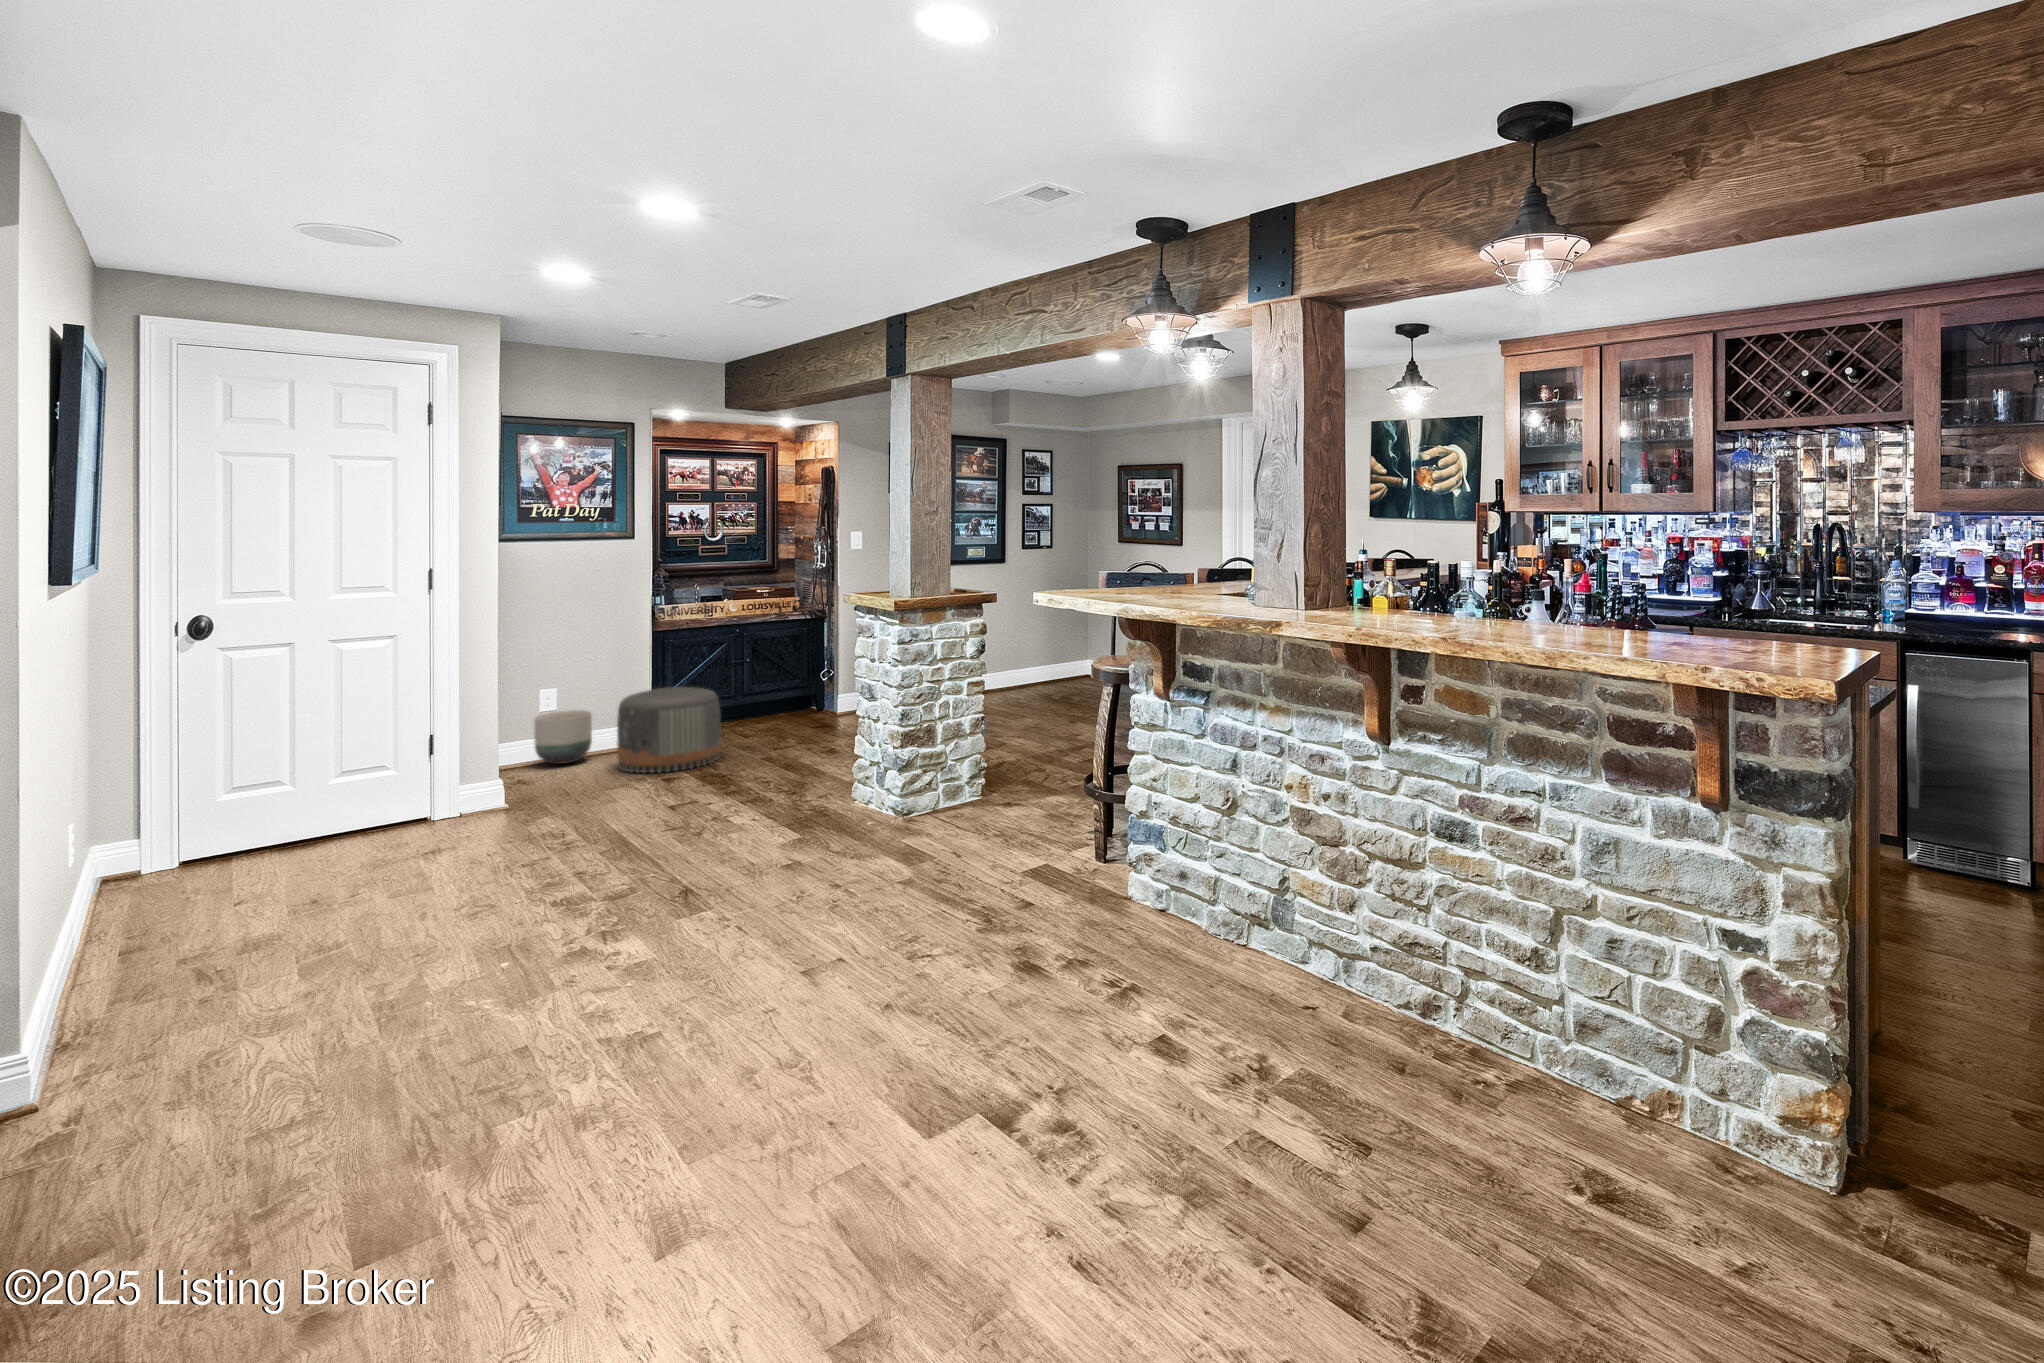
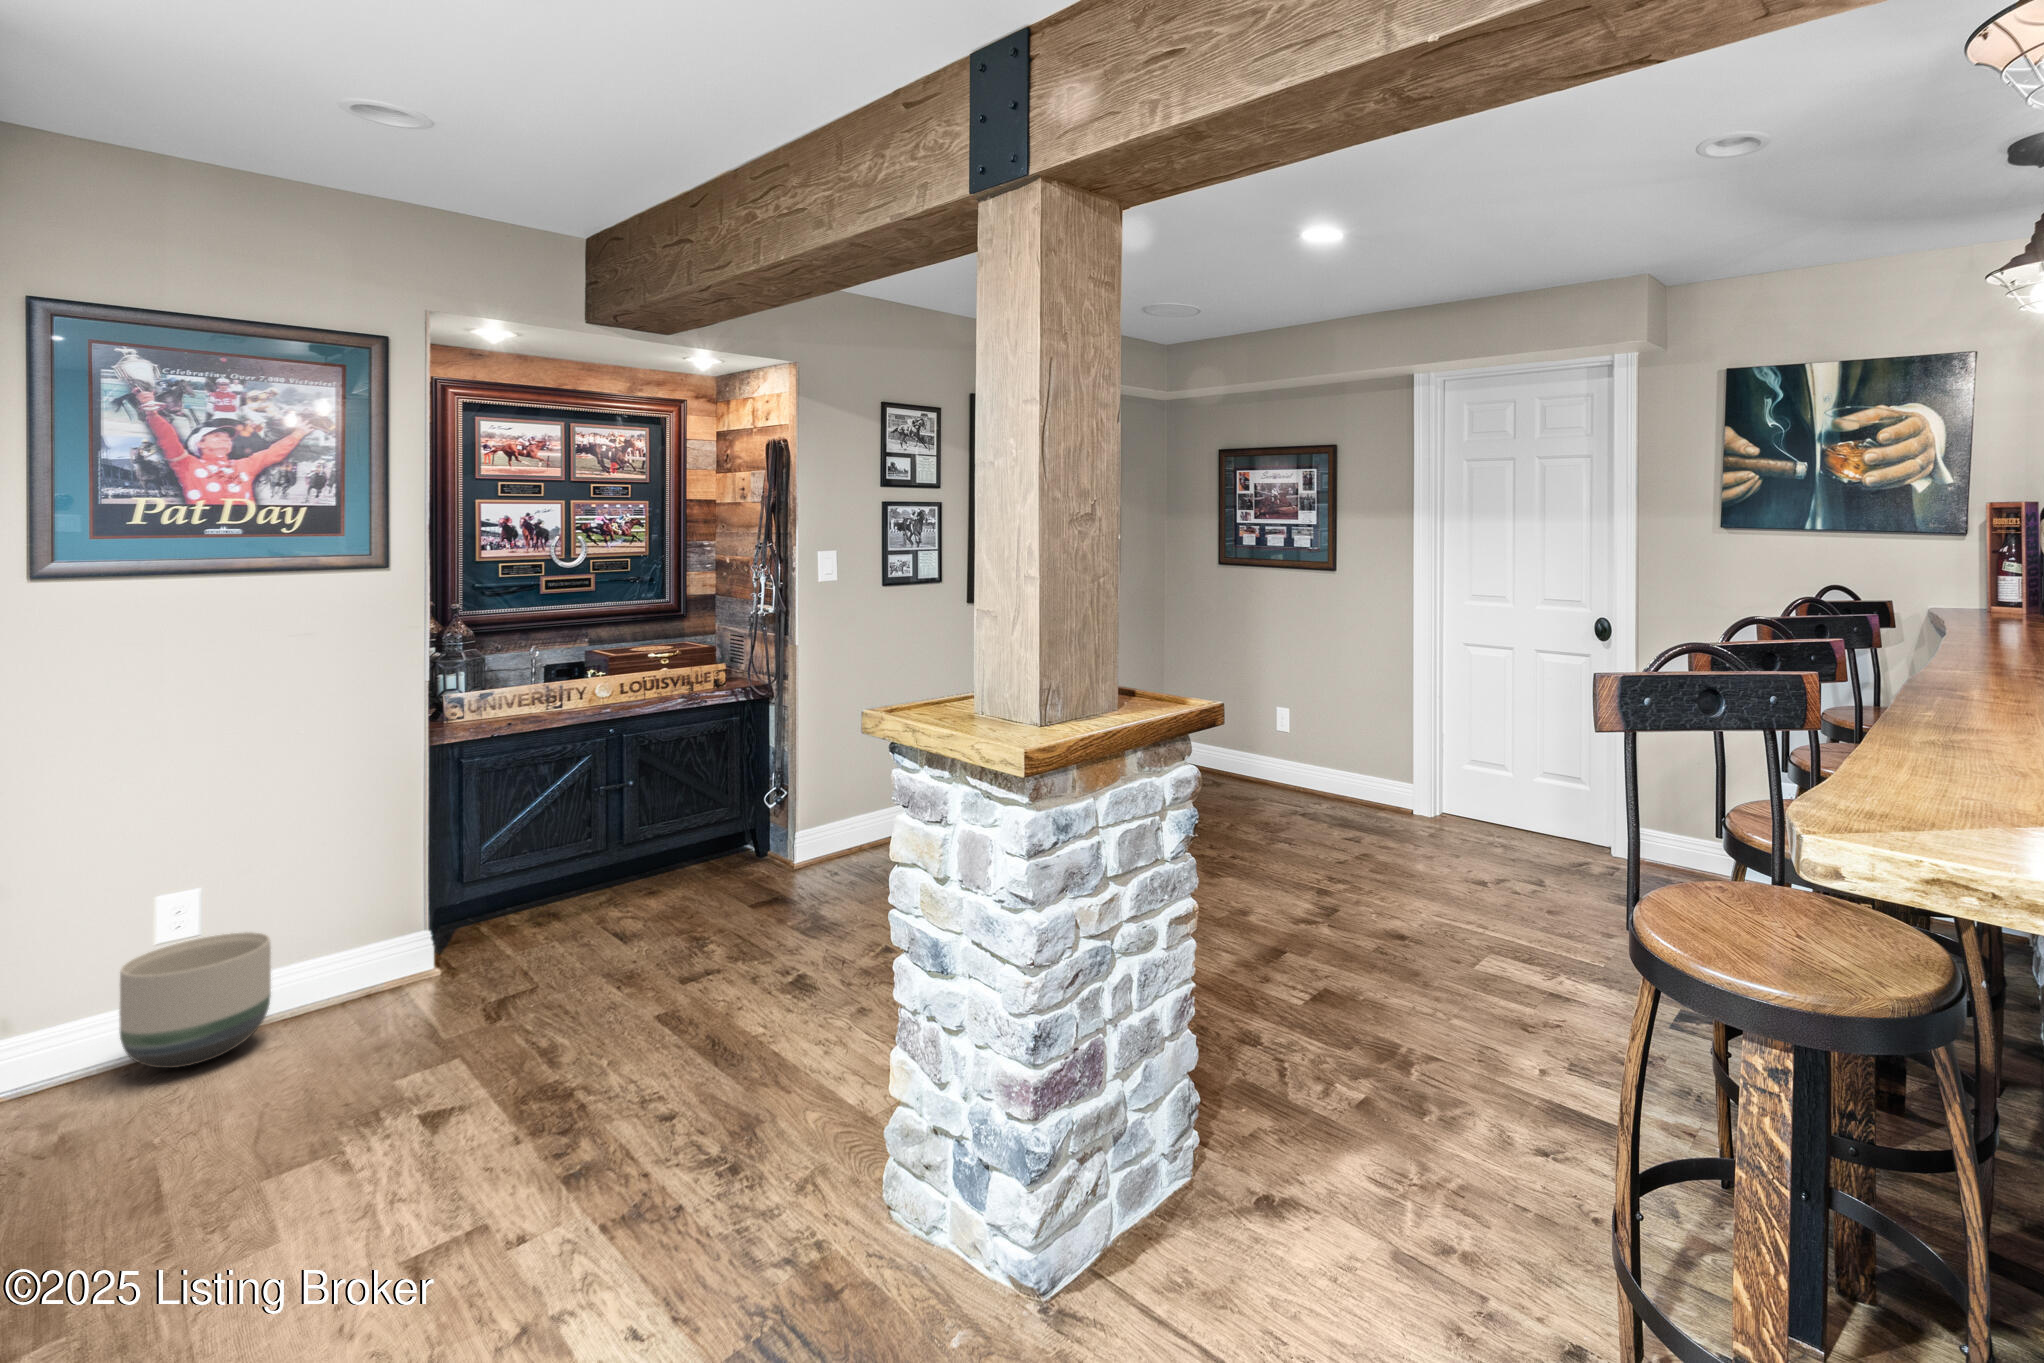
pouf: present [617,687,721,773] -> none [315,874,561,1099]

